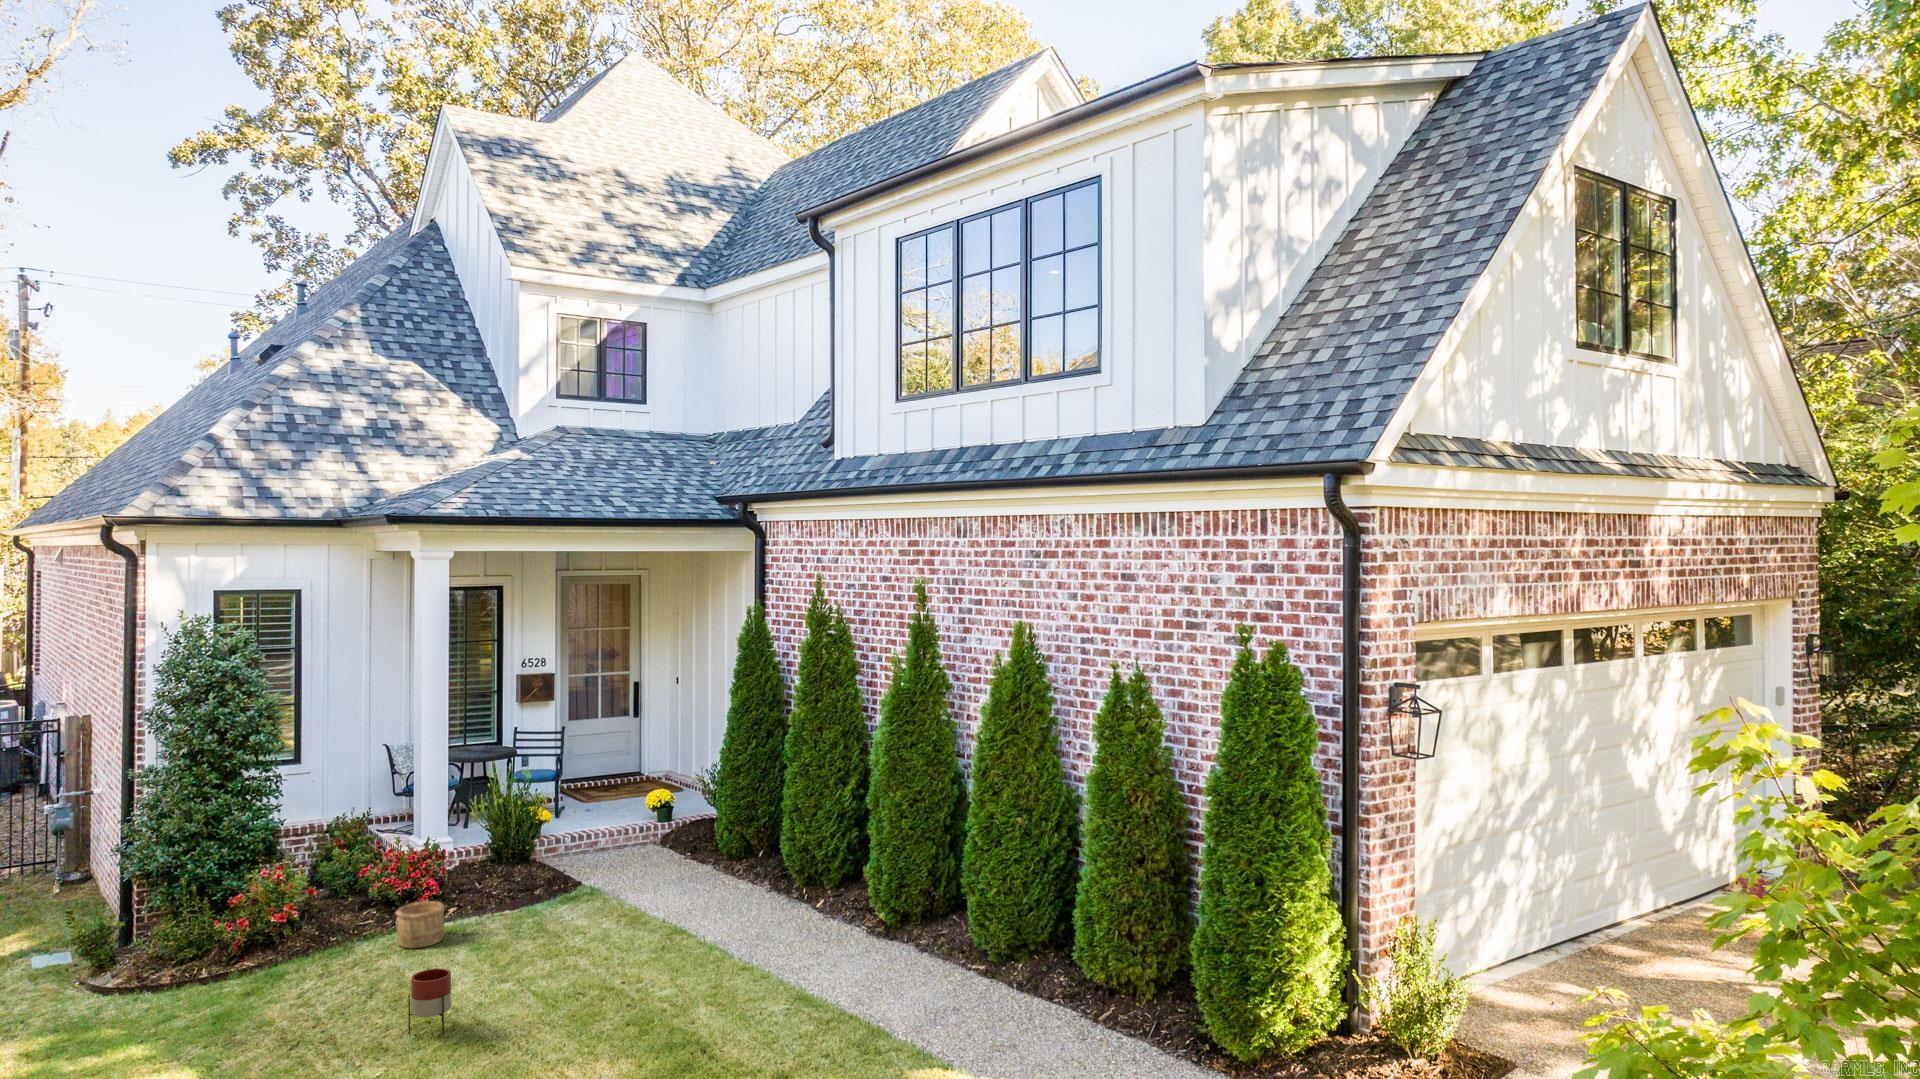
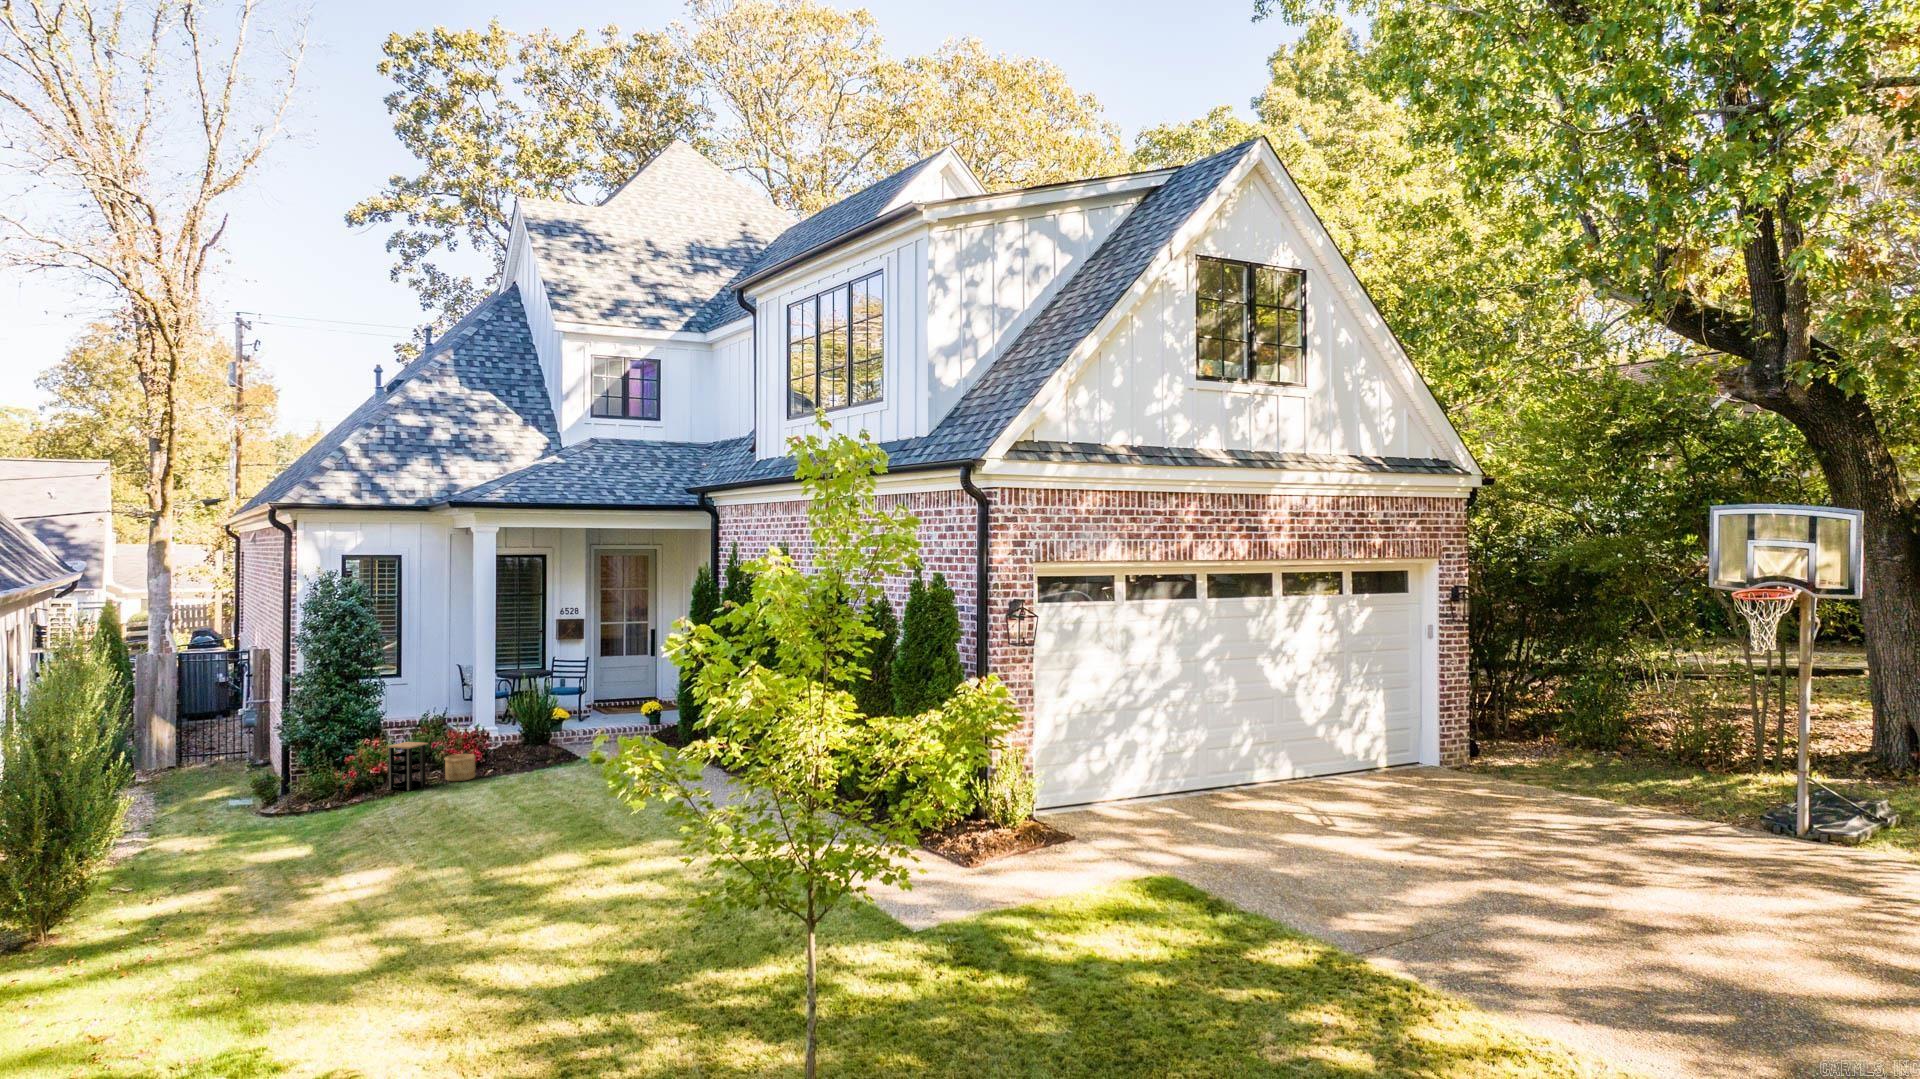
side table: none [308,890,373,972] -> present [388,742,428,791]
planter: present [408,969,451,1035] -> none [433,778,459,816]

